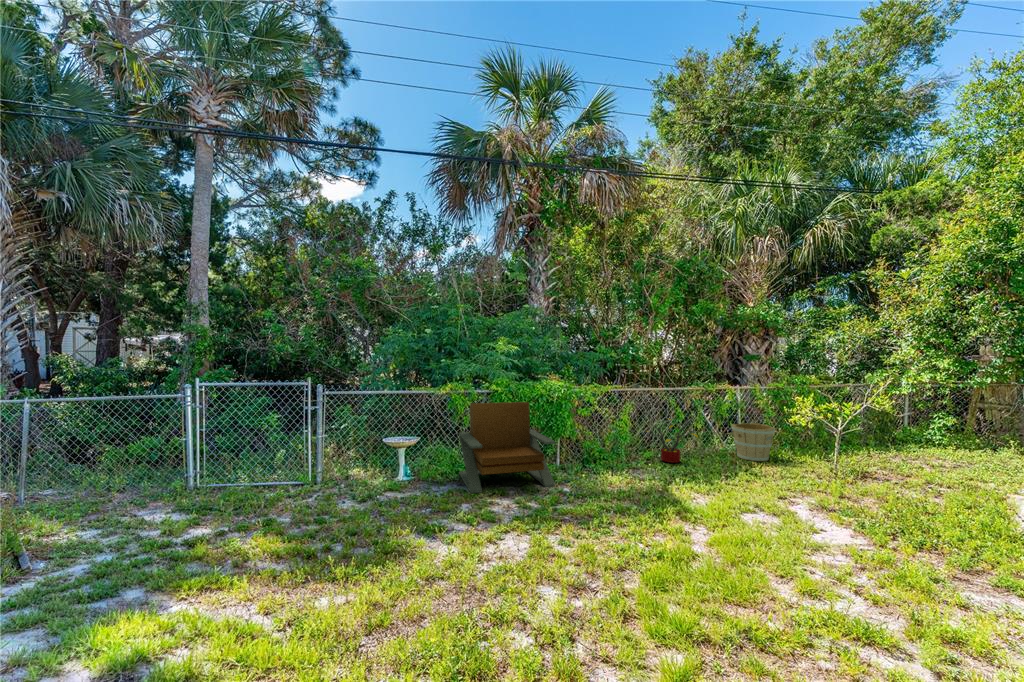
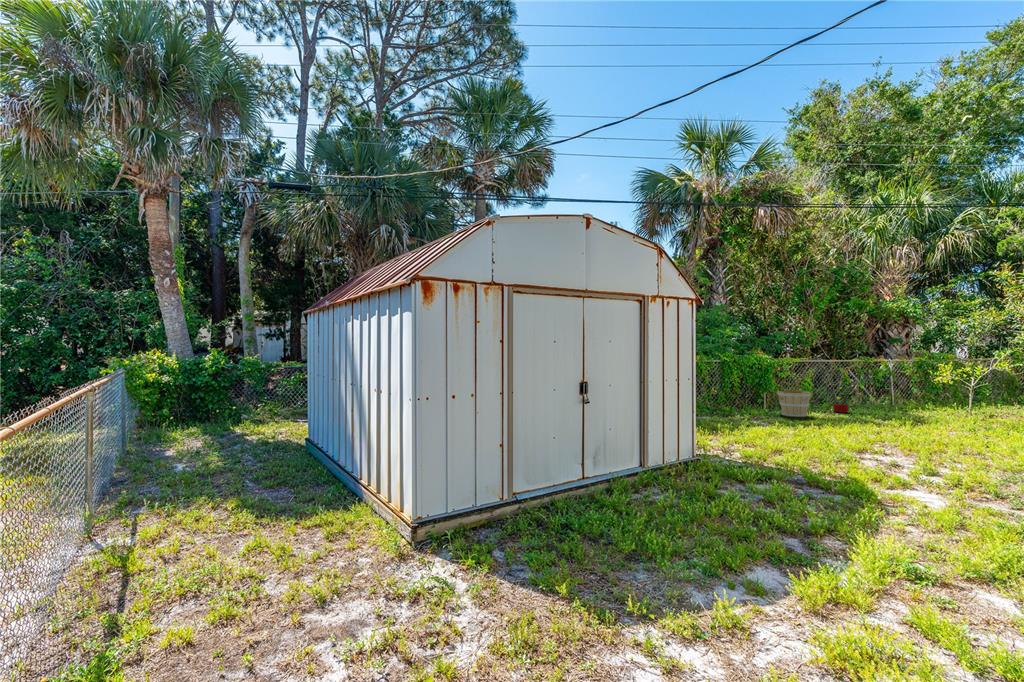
lounge chair: present [459,402,555,493] -> none [699,370,773,422]
wooden bucket: present [731,423,775,461] -> present [777,390,811,417]

